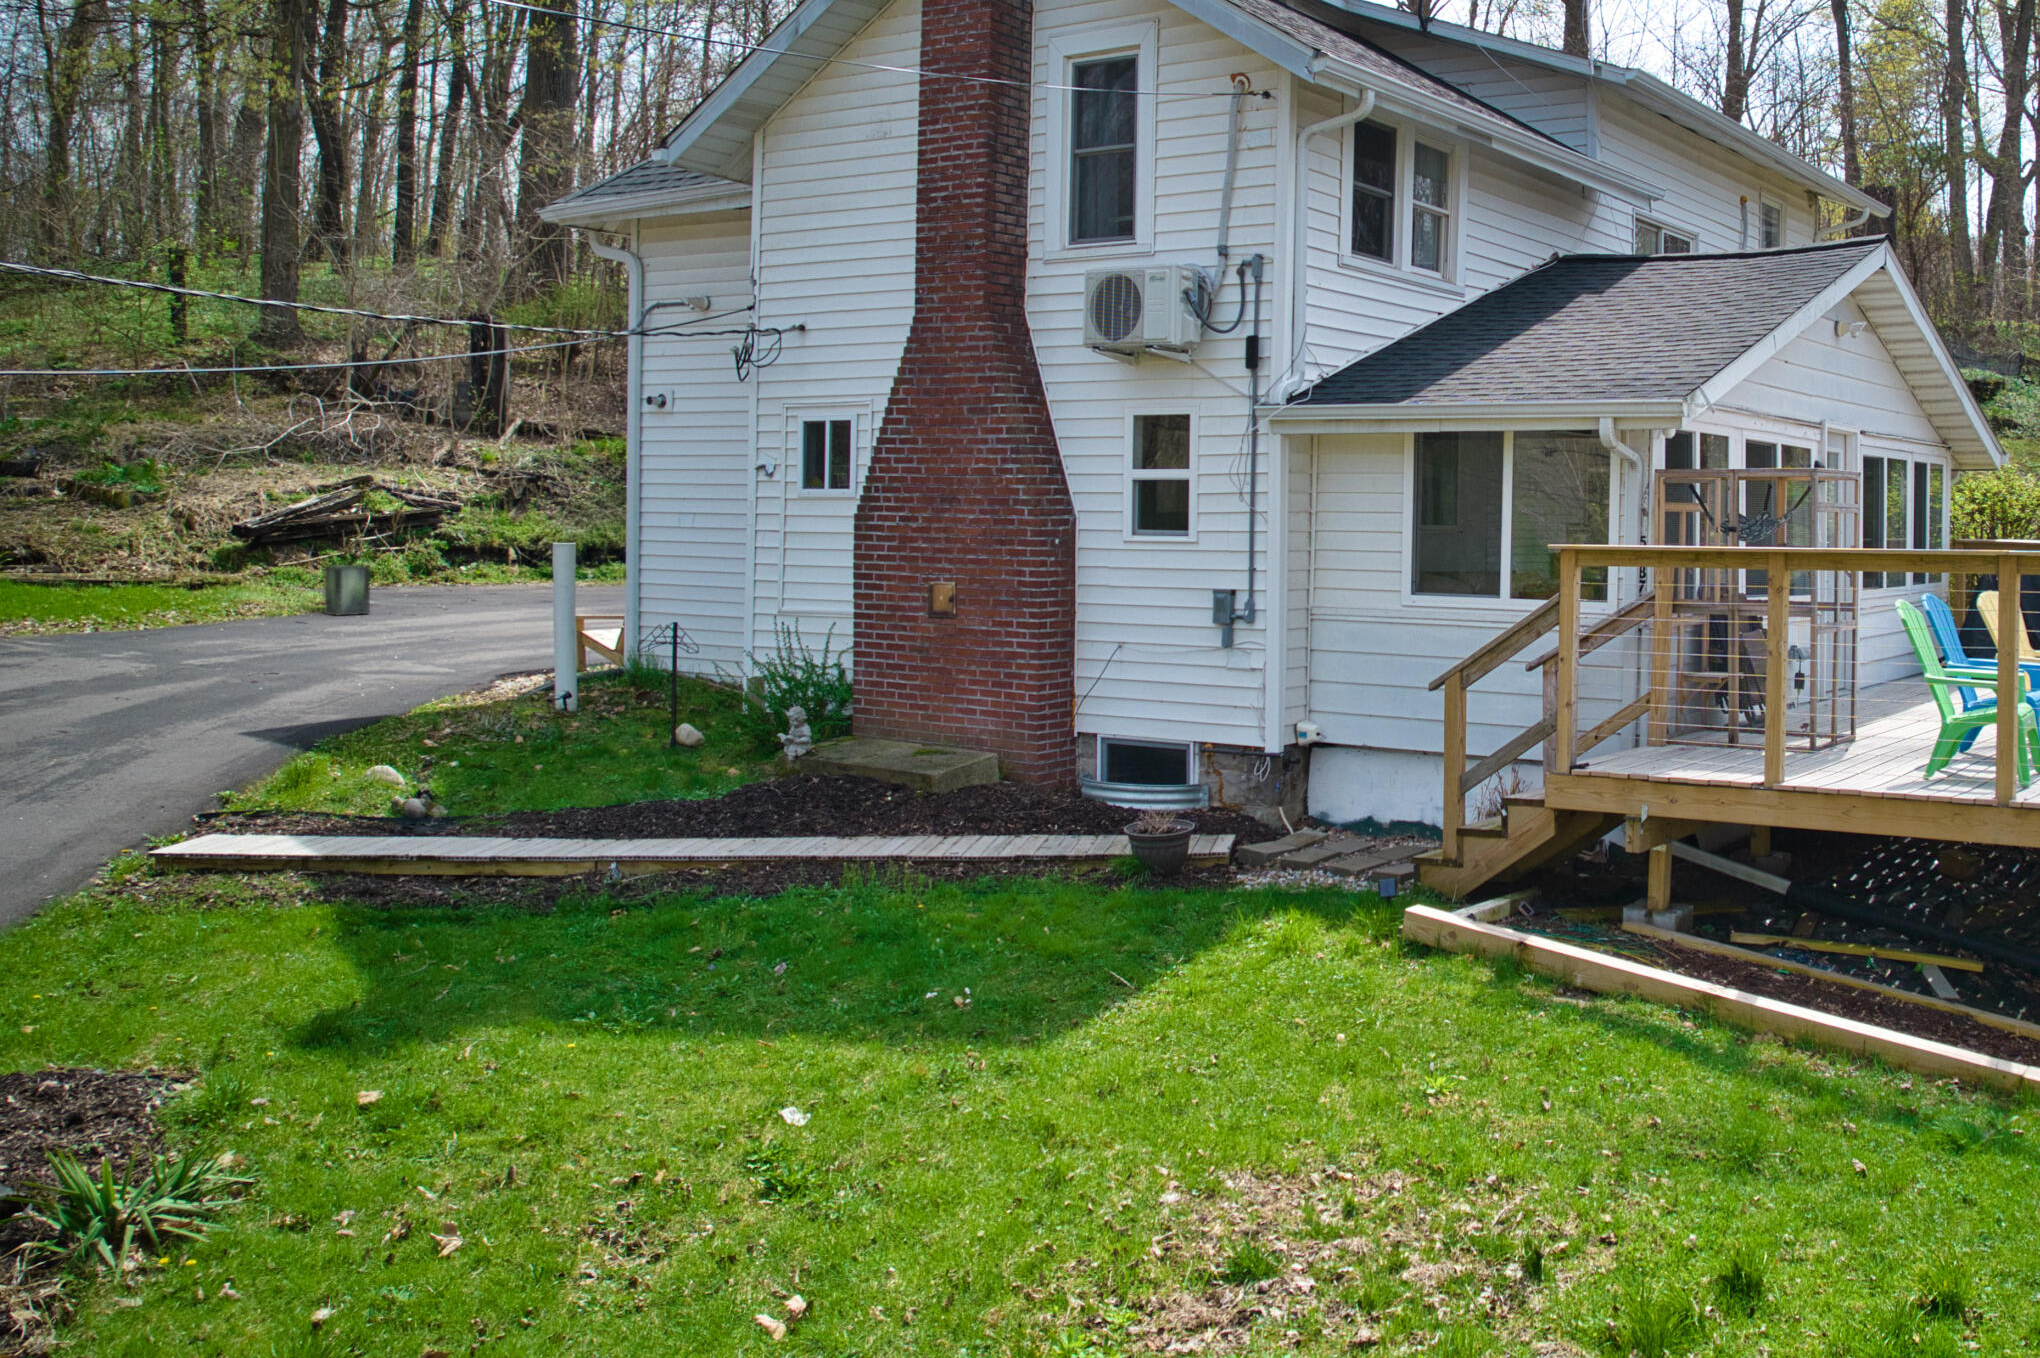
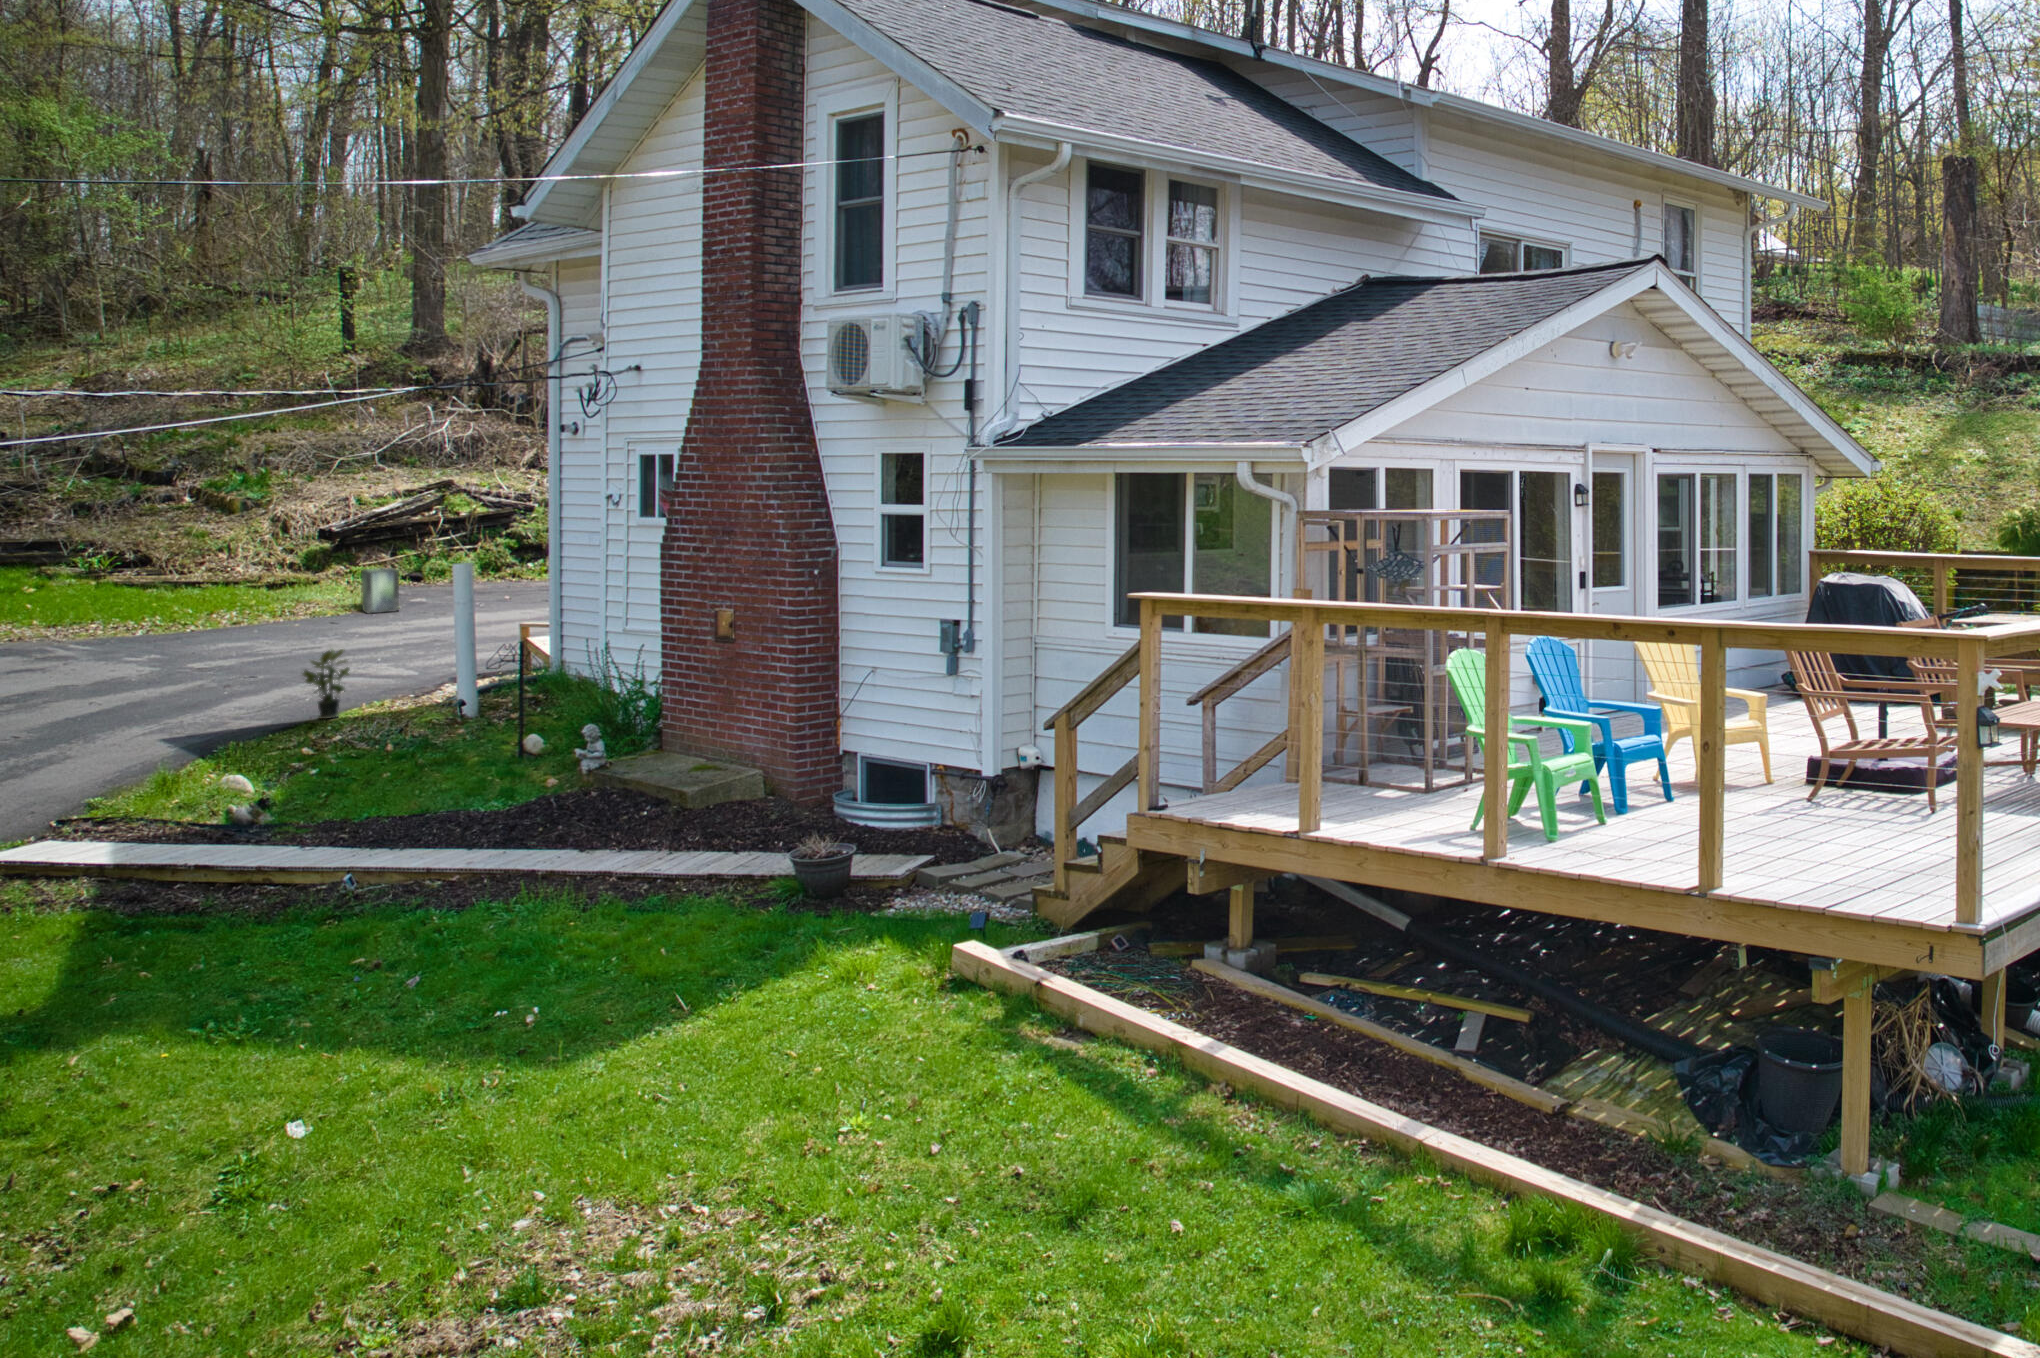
potted plant: none [411,630,461,709] -> present [303,649,349,719]

